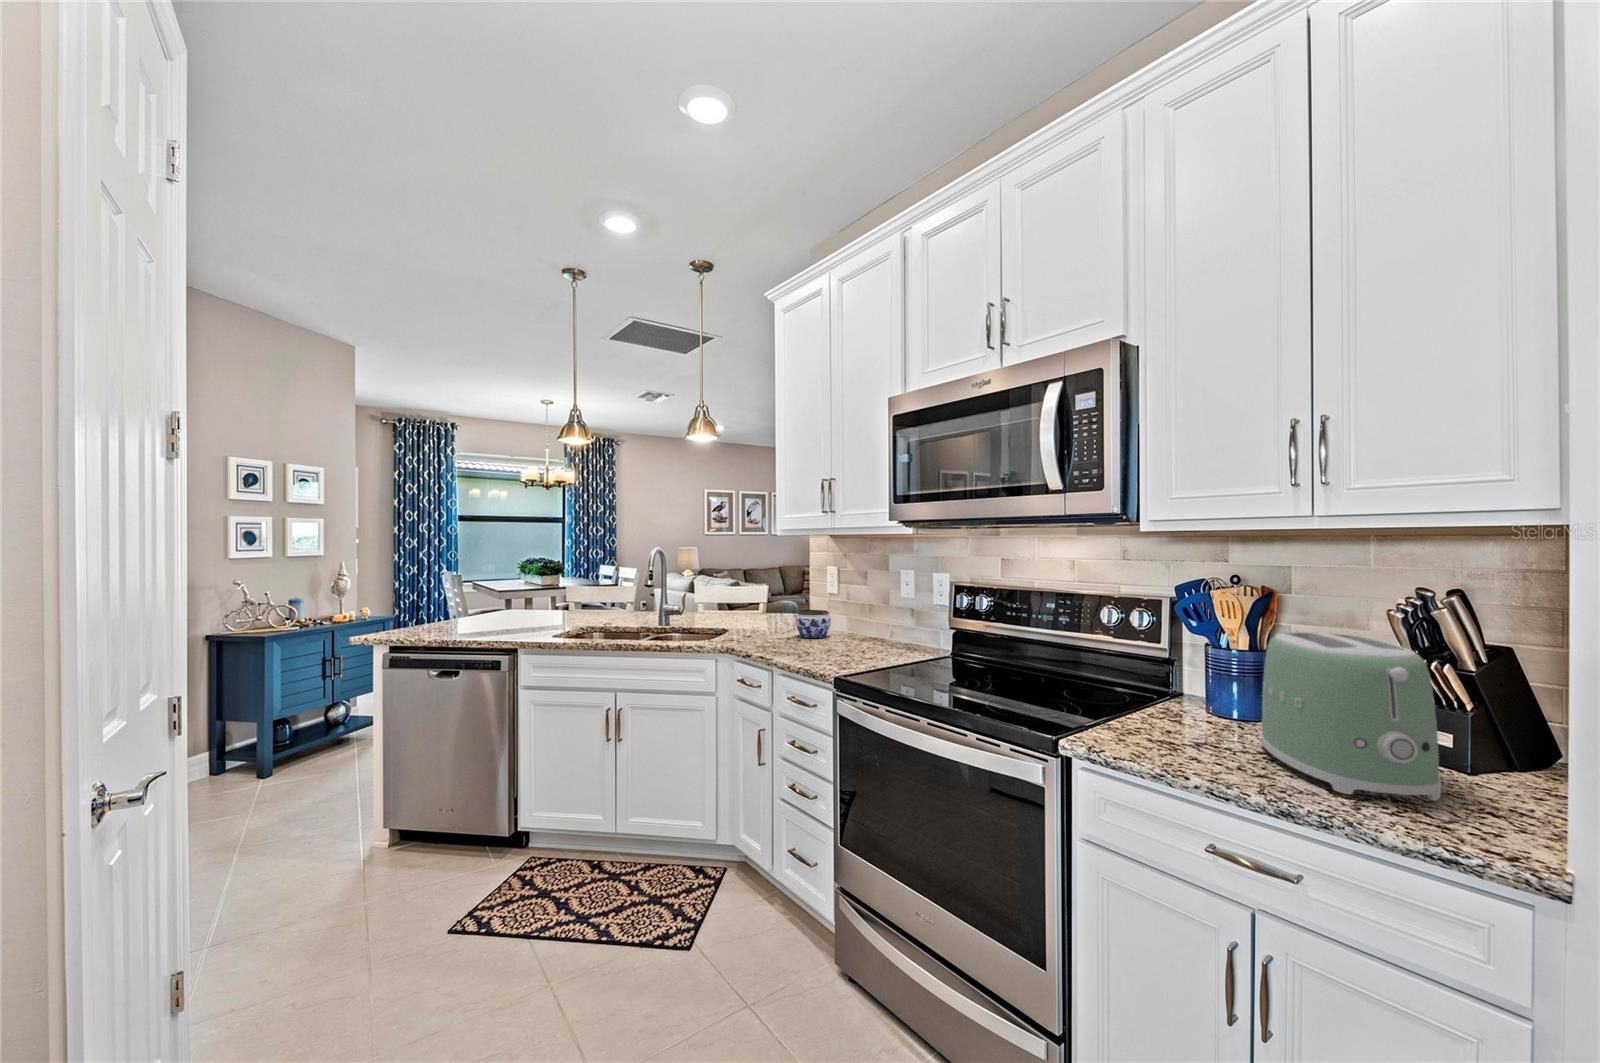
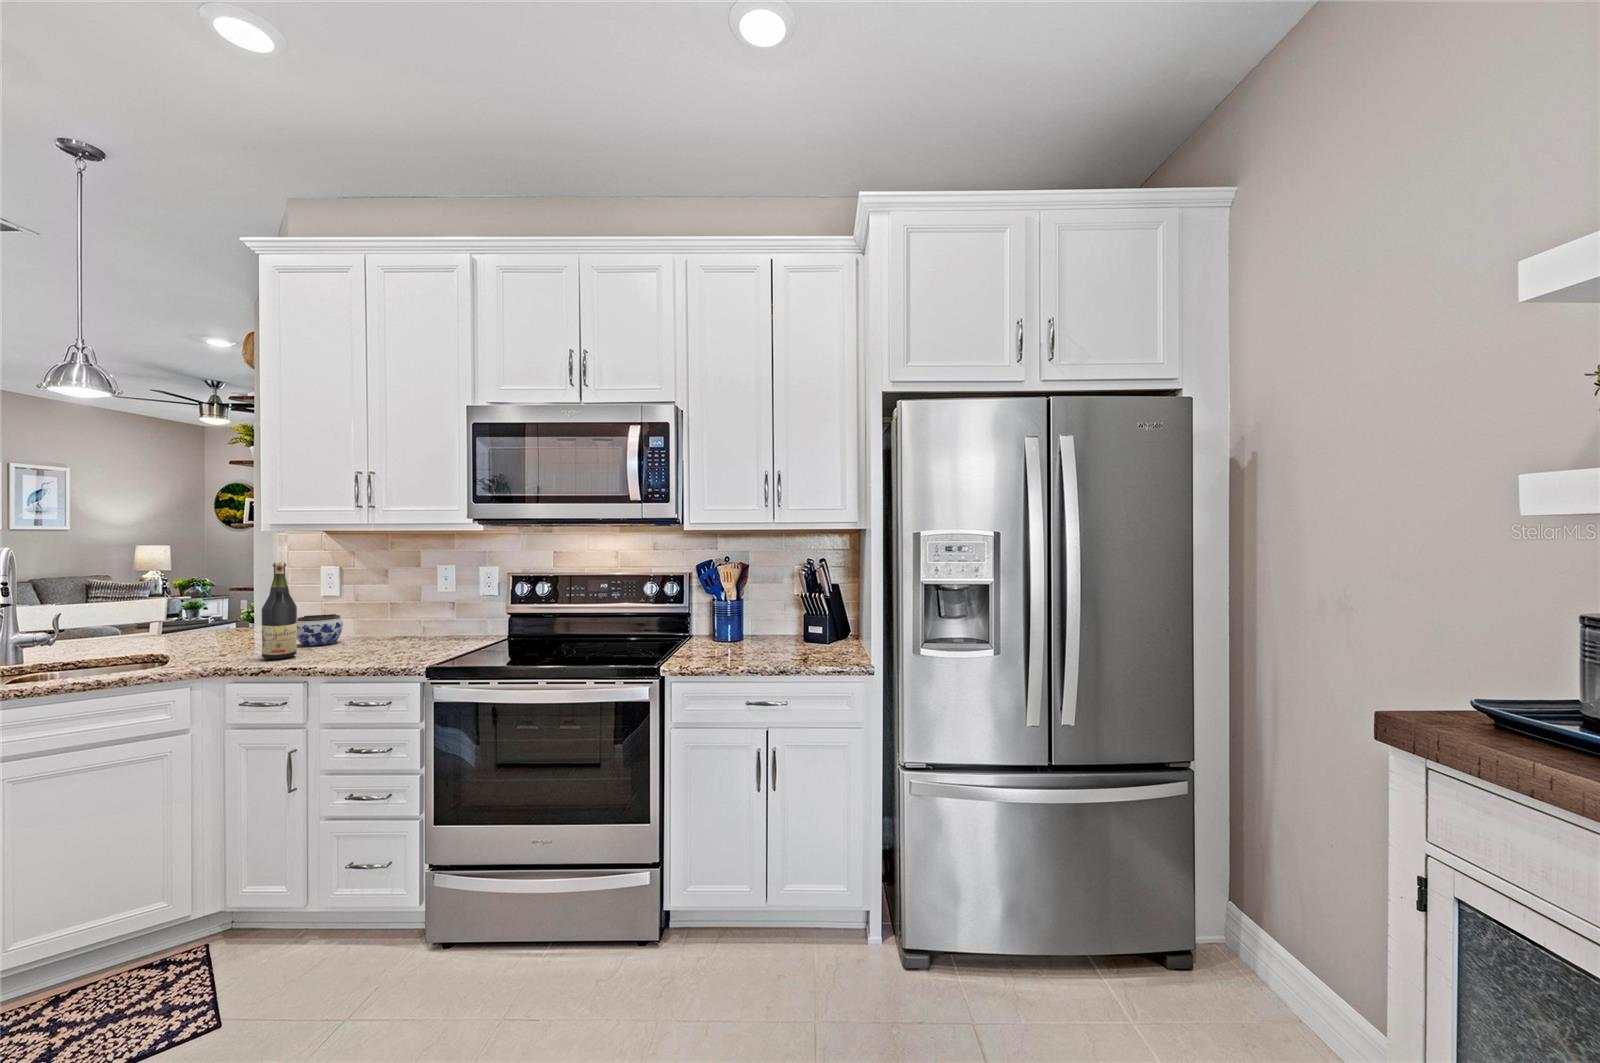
wine bottle: none [758,562,781,647] -> present [262,563,297,660]
toaster: present [1261,632,1441,801] -> none [764,584,848,661]

